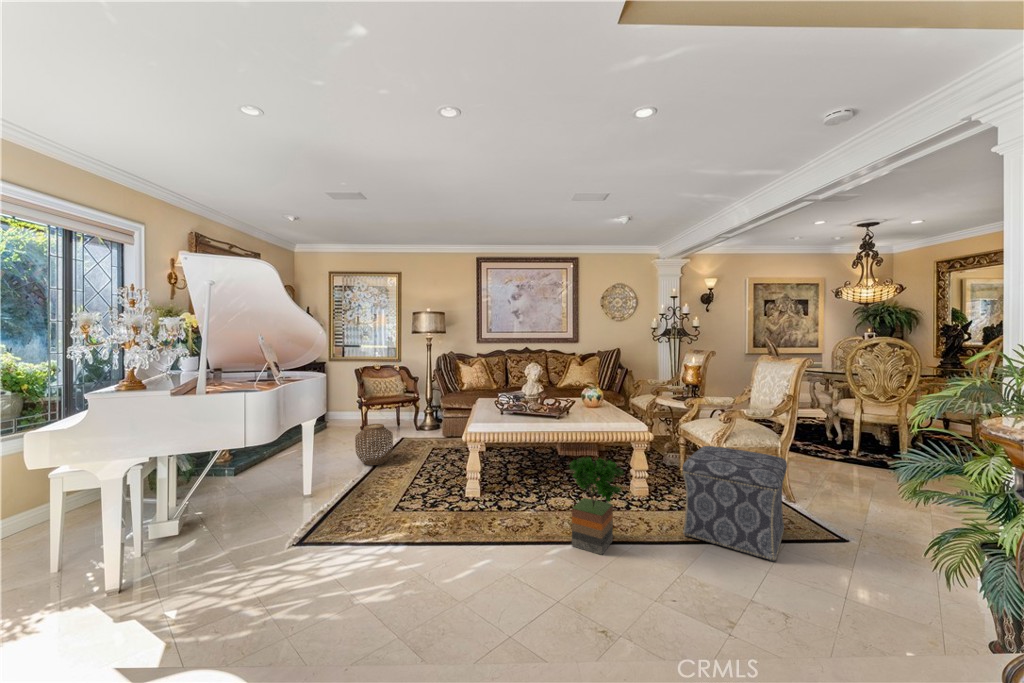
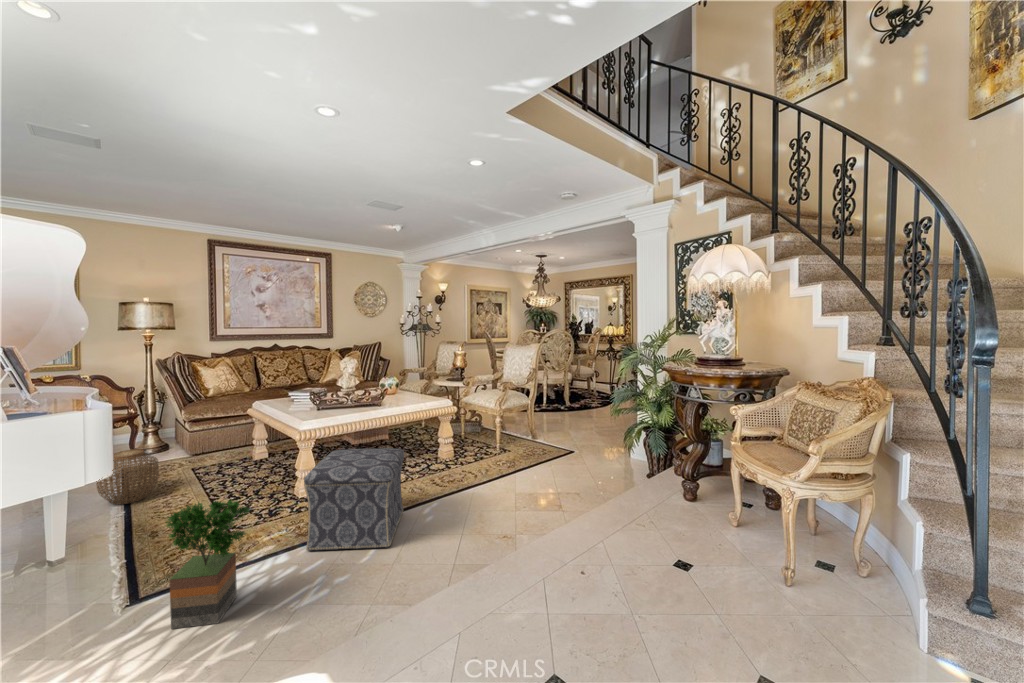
ottoman: present [683,446,787,562] -> present [304,448,404,551]
potted tree: present [570,457,623,555] -> present [166,499,249,629]

